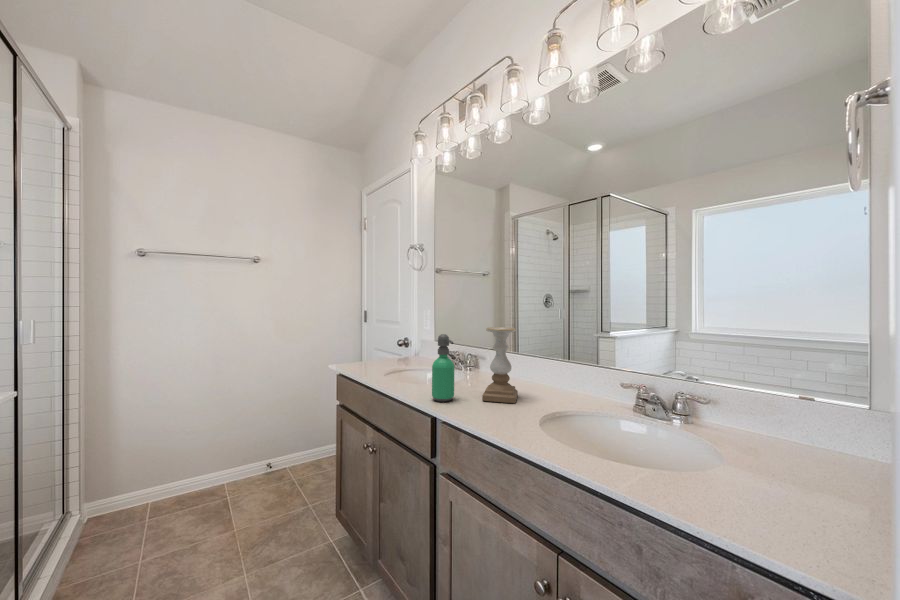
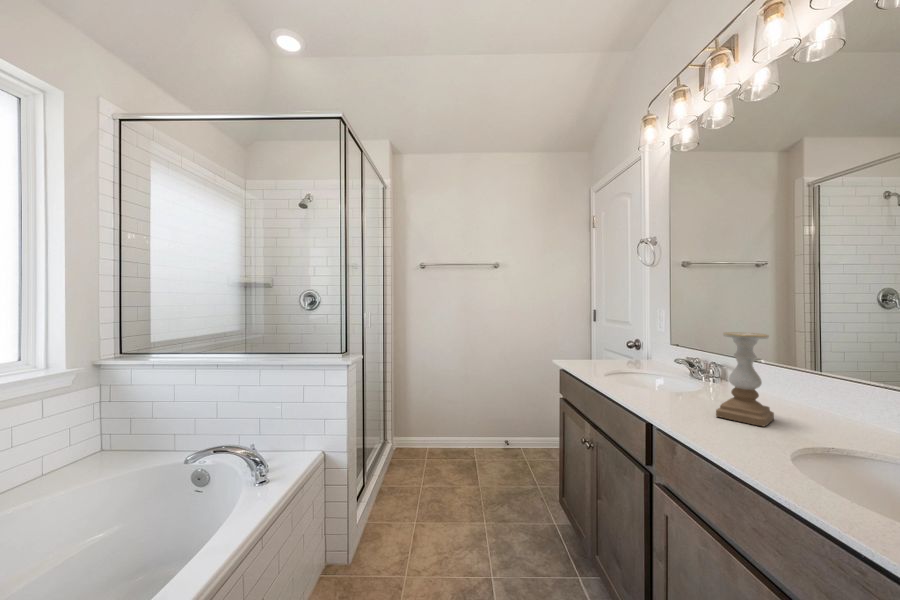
soap dispenser: present [432,334,454,402] -> none [650,337,678,410]

